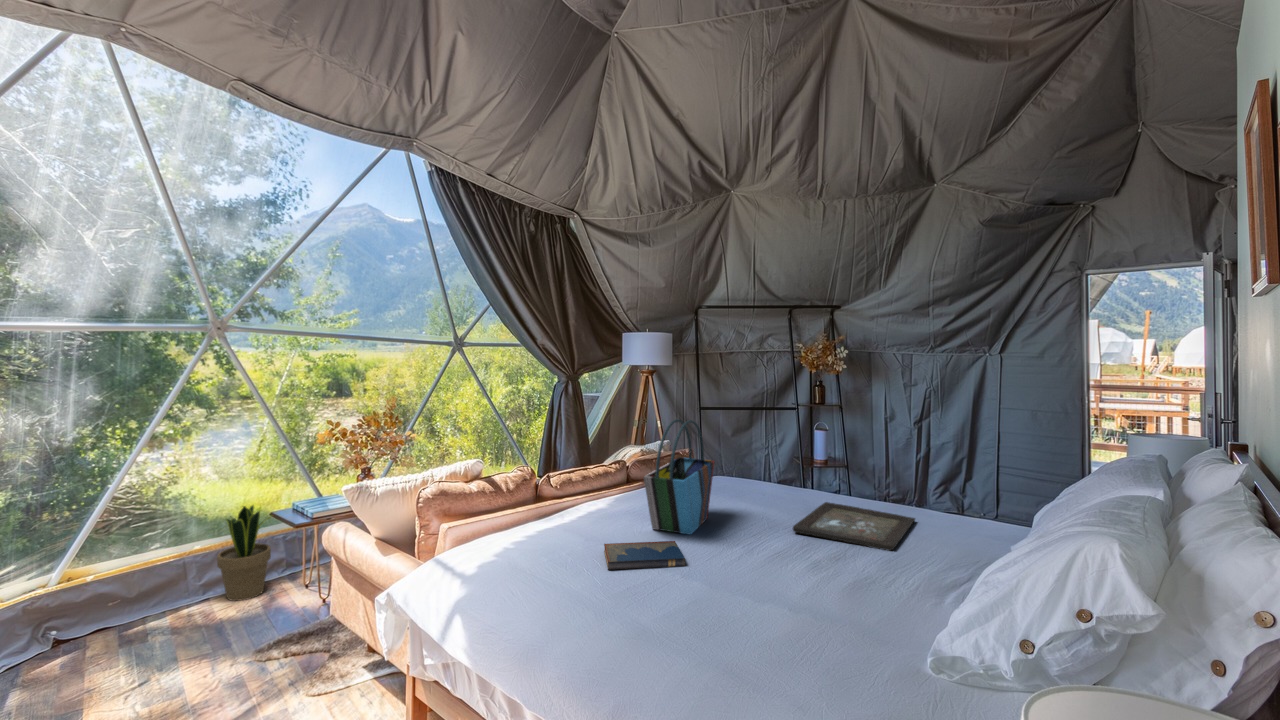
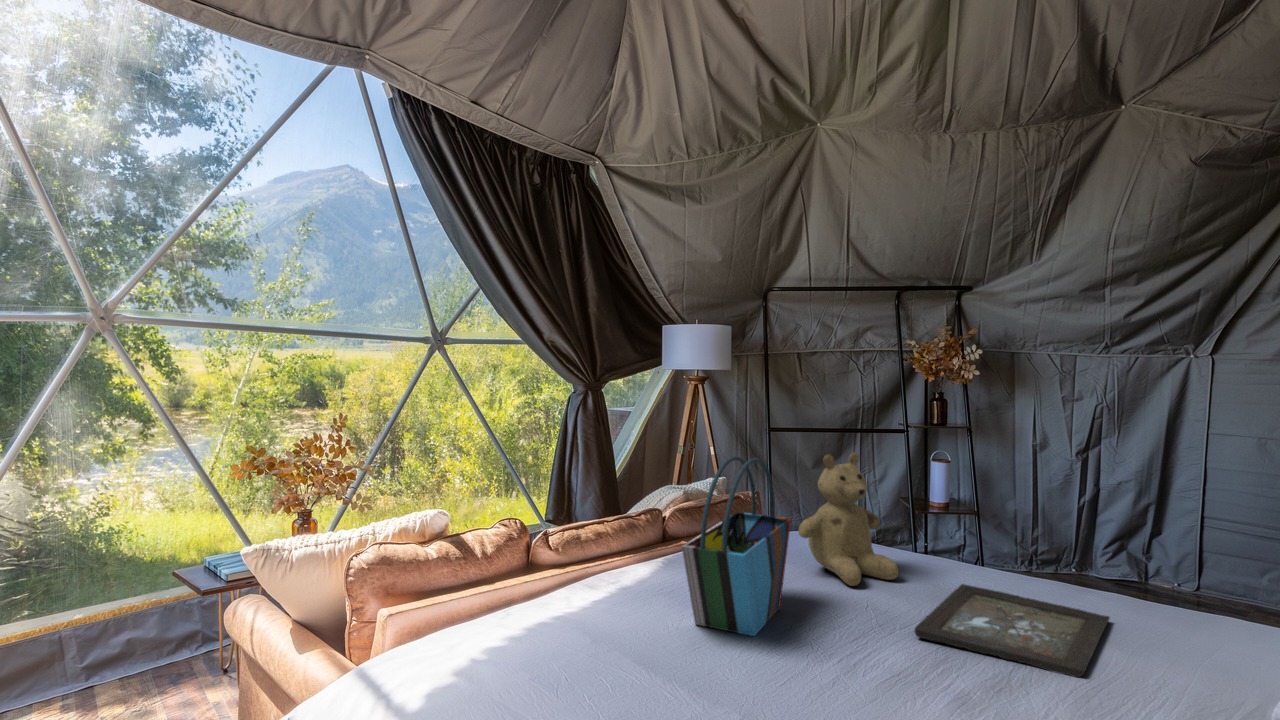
teddy bear: none [720,418,786,505] -> present [798,453,899,586]
potted plant: present [217,506,271,601] -> none [99,558,183,691]
hardcover book: present [604,541,685,570] -> none [618,650,745,700]

